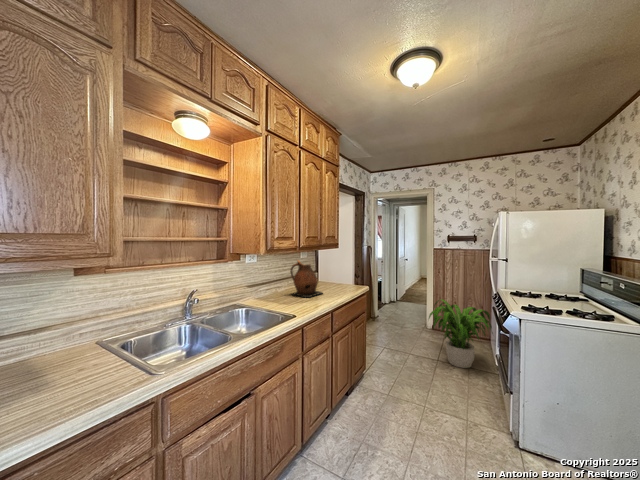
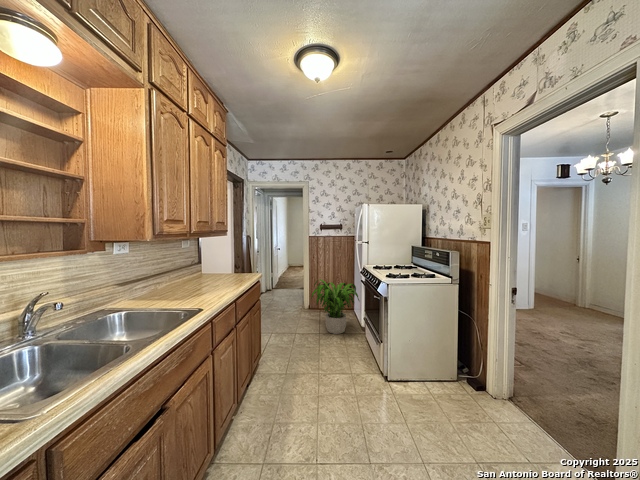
ceramic pitcher: present [290,260,322,297] -> none [176,249,218,291]

